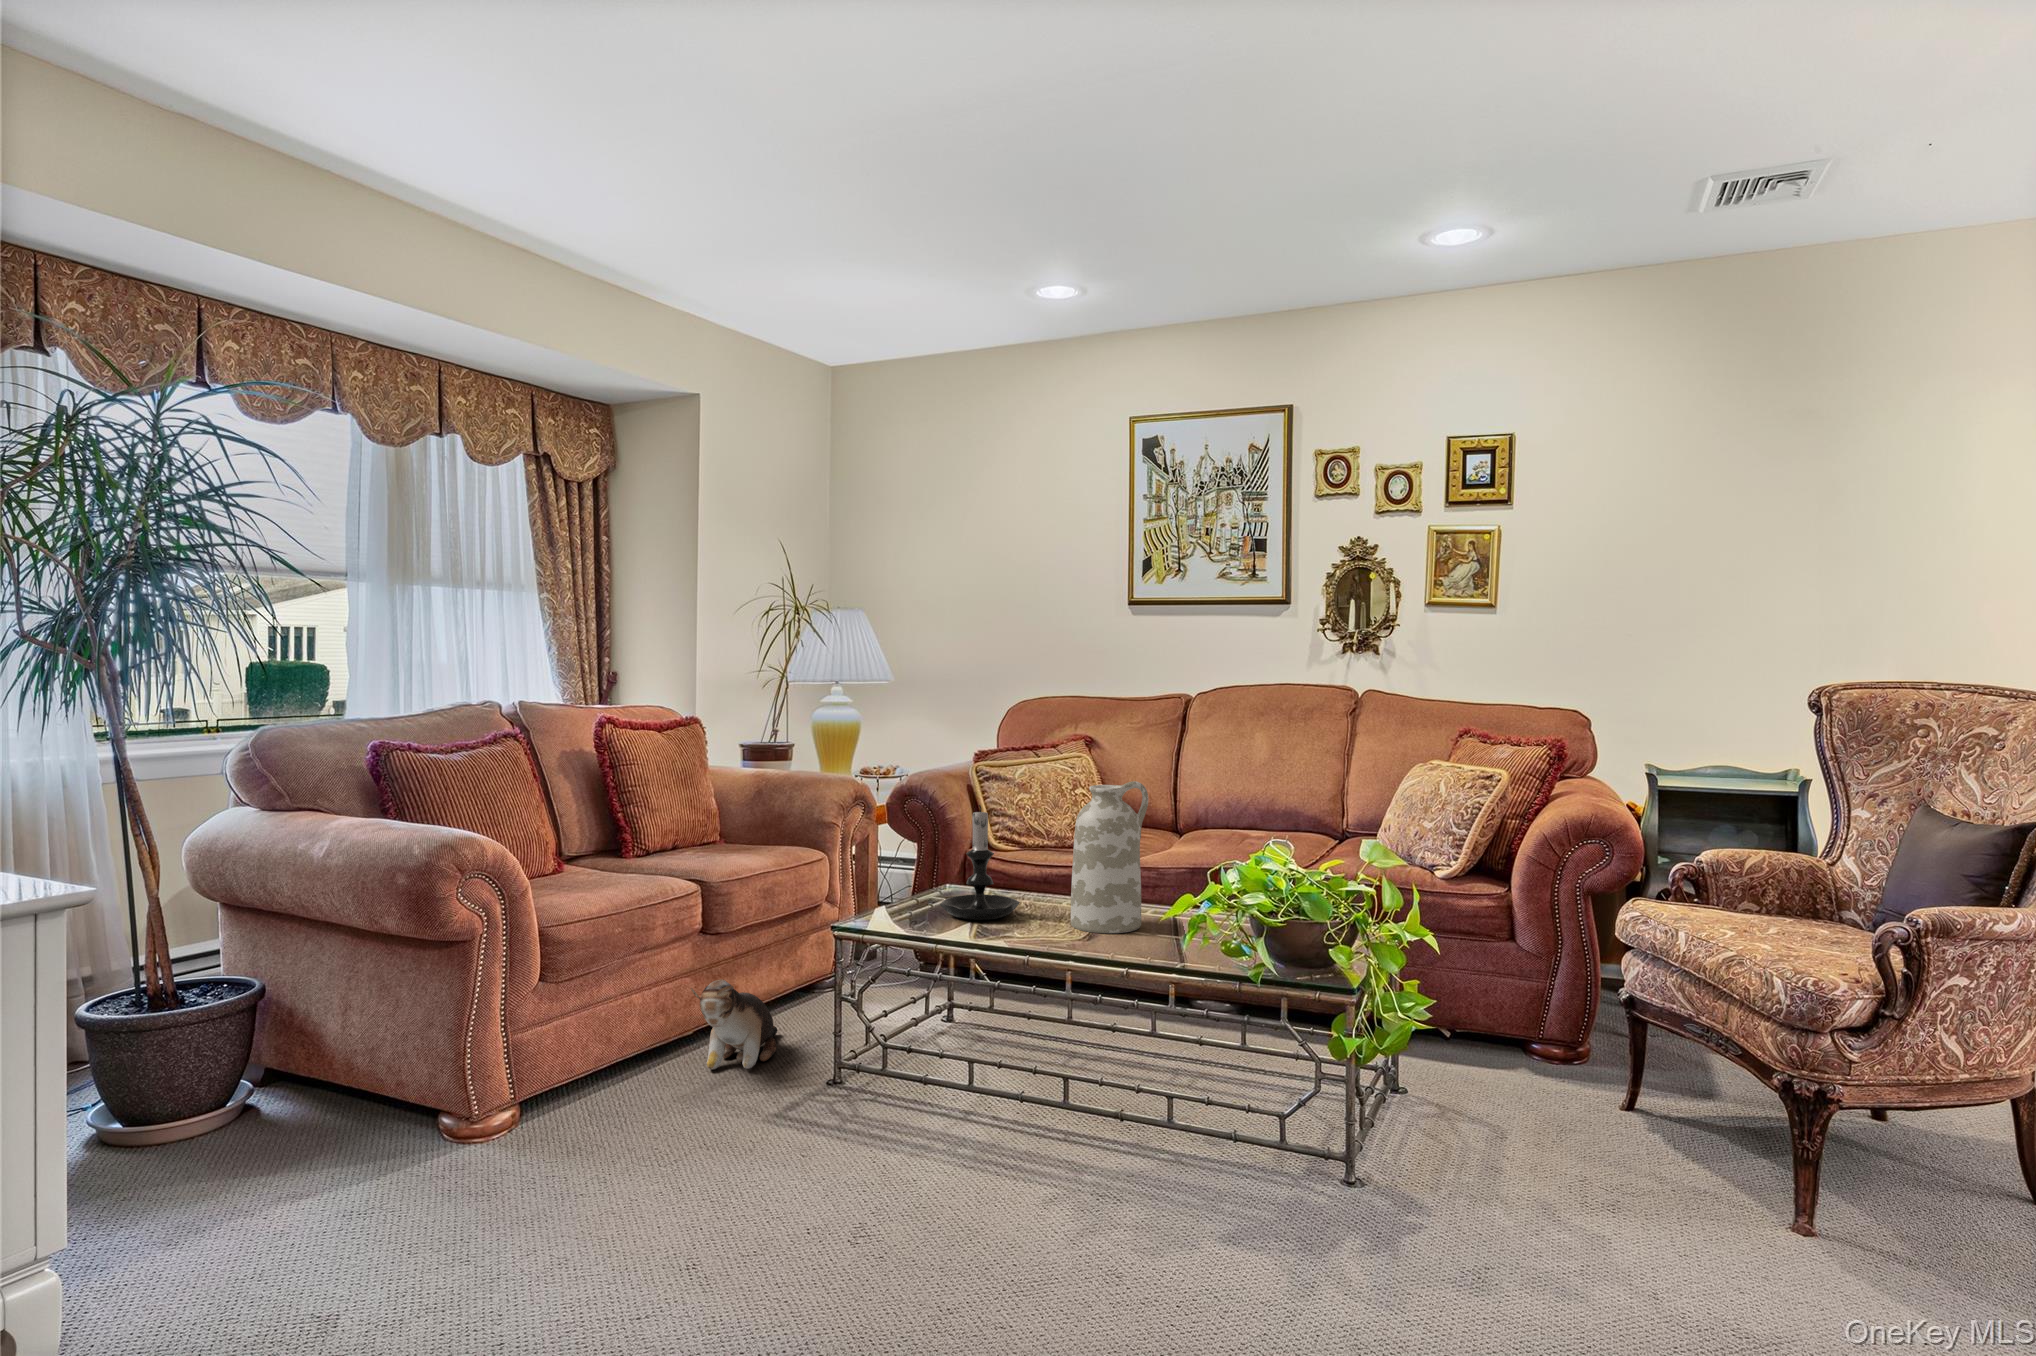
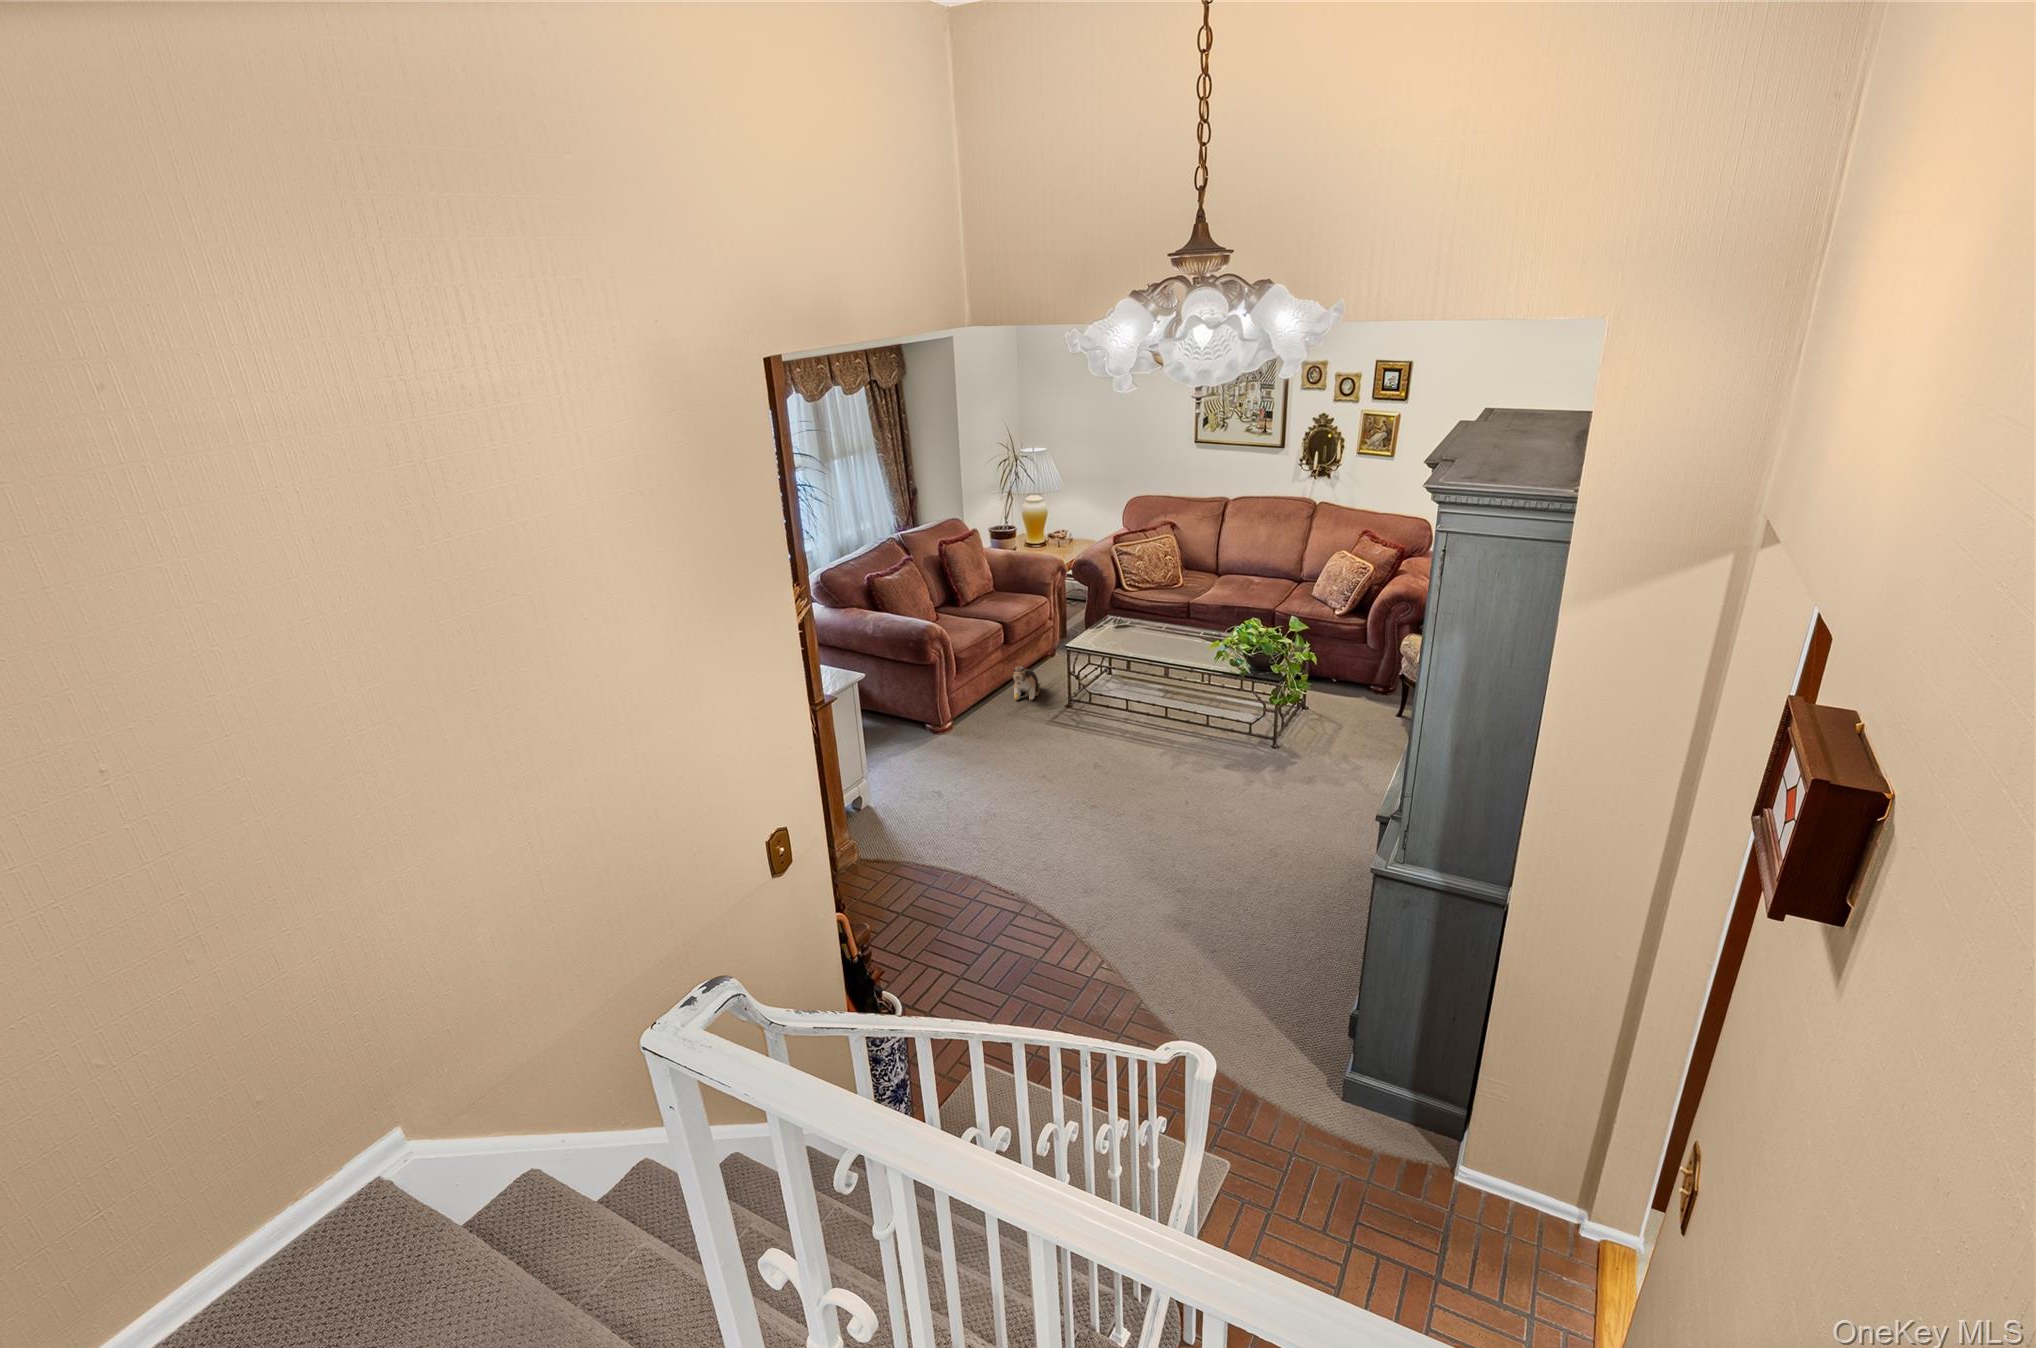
vase: present [1071,781,1148,933] -> none [1167,582,1202,647]
candle holder: present [940,805,1020,920] -> none [1110,591,1144,640]

